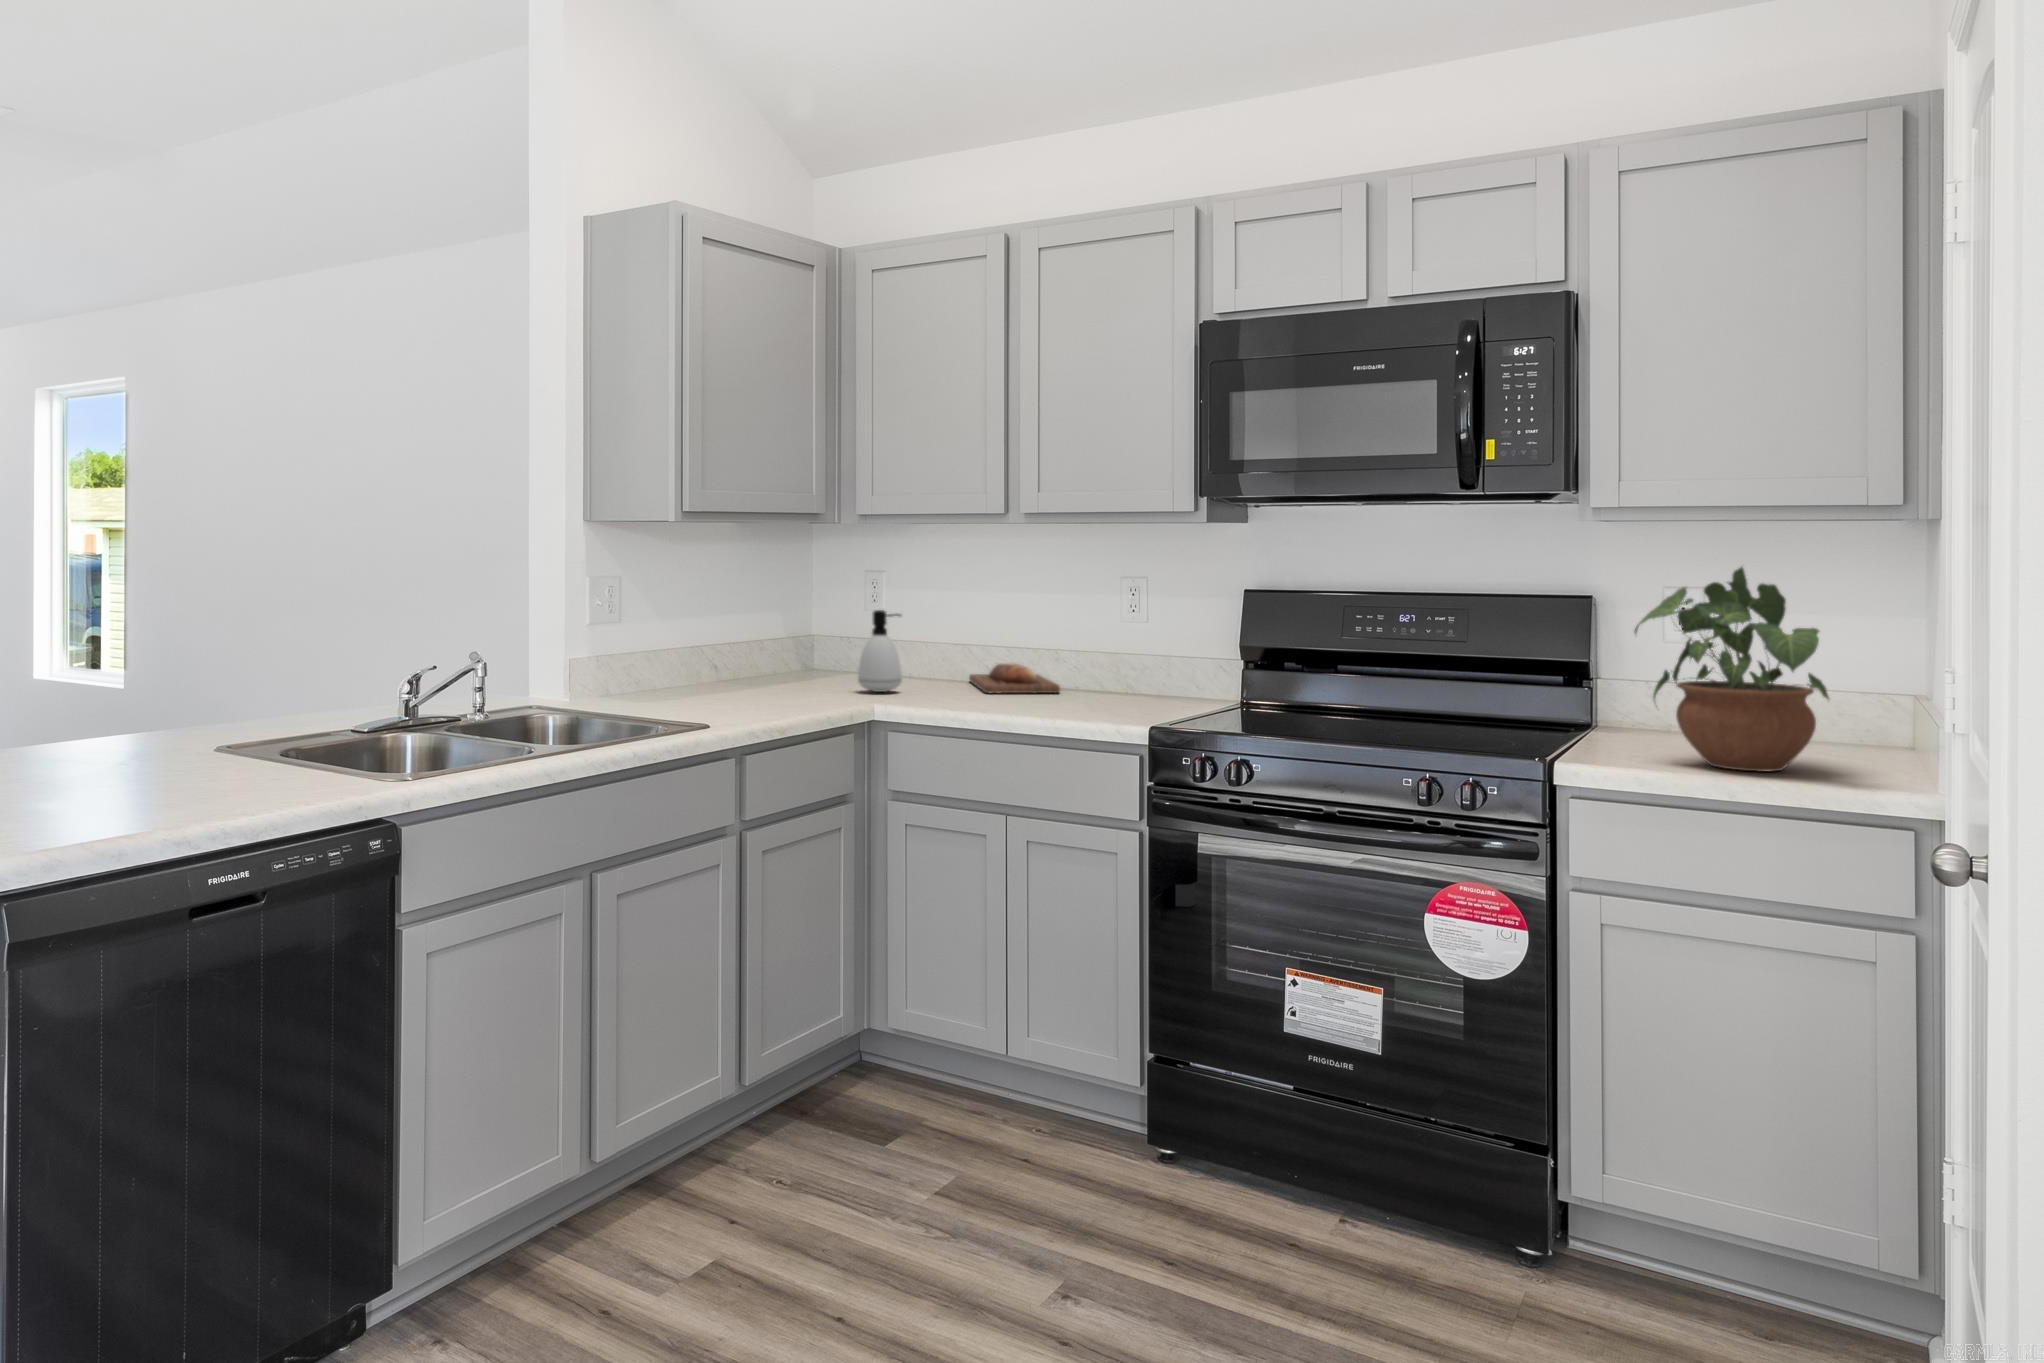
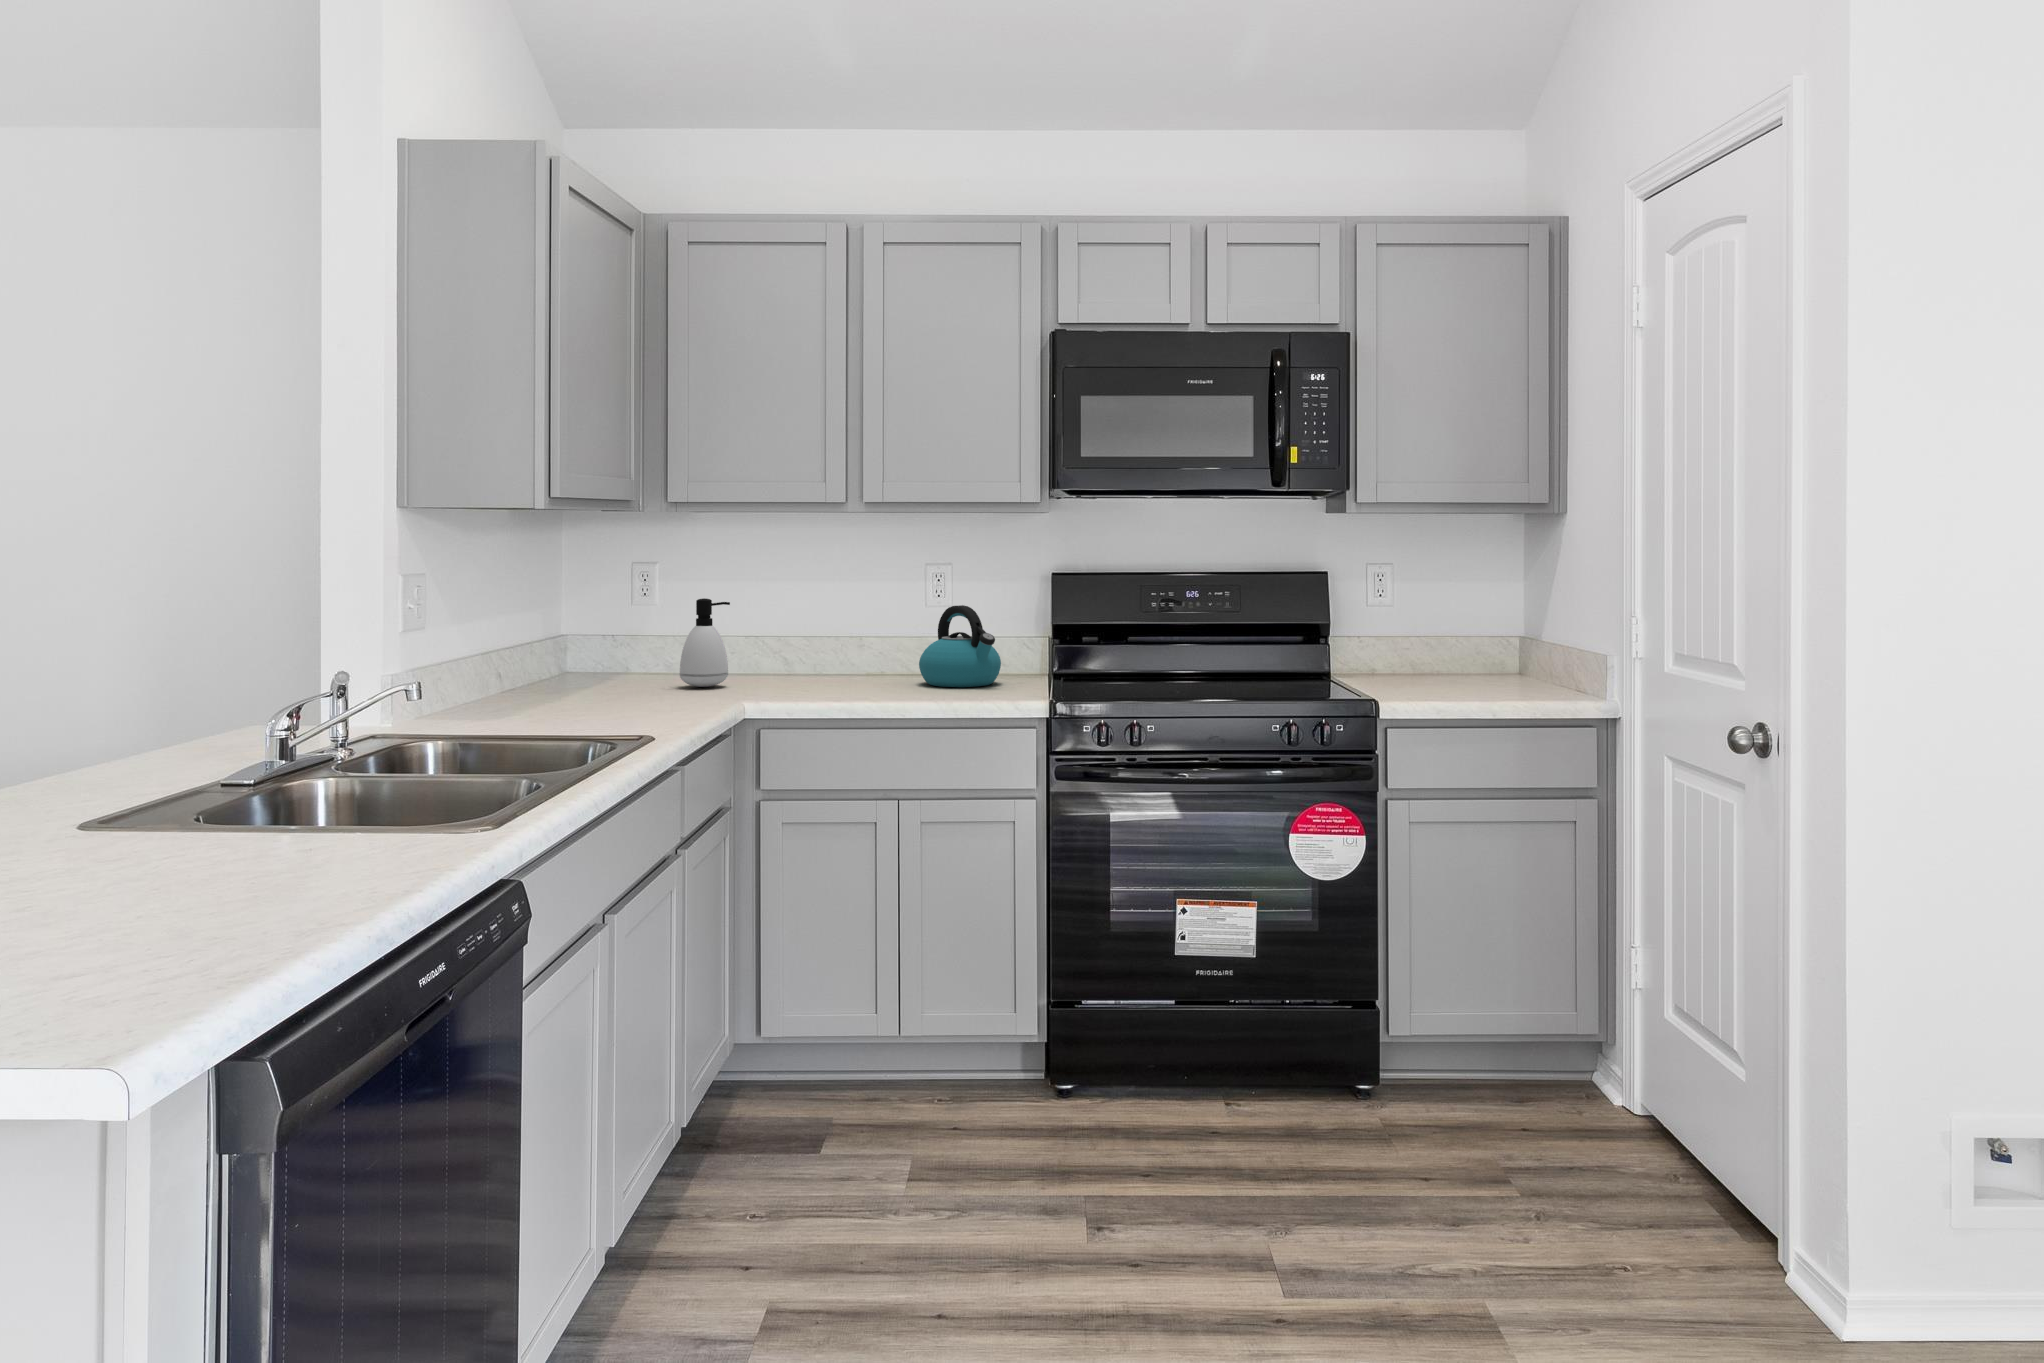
potted plant: present [1634,567,1829,772] -> none [1412,549,1540,699]
kettle: none [1072,623,1160,708] -> present [919,605,1001,687]
bread loaf: present [969,662,1060,693] -> none [757,648,880,681]

